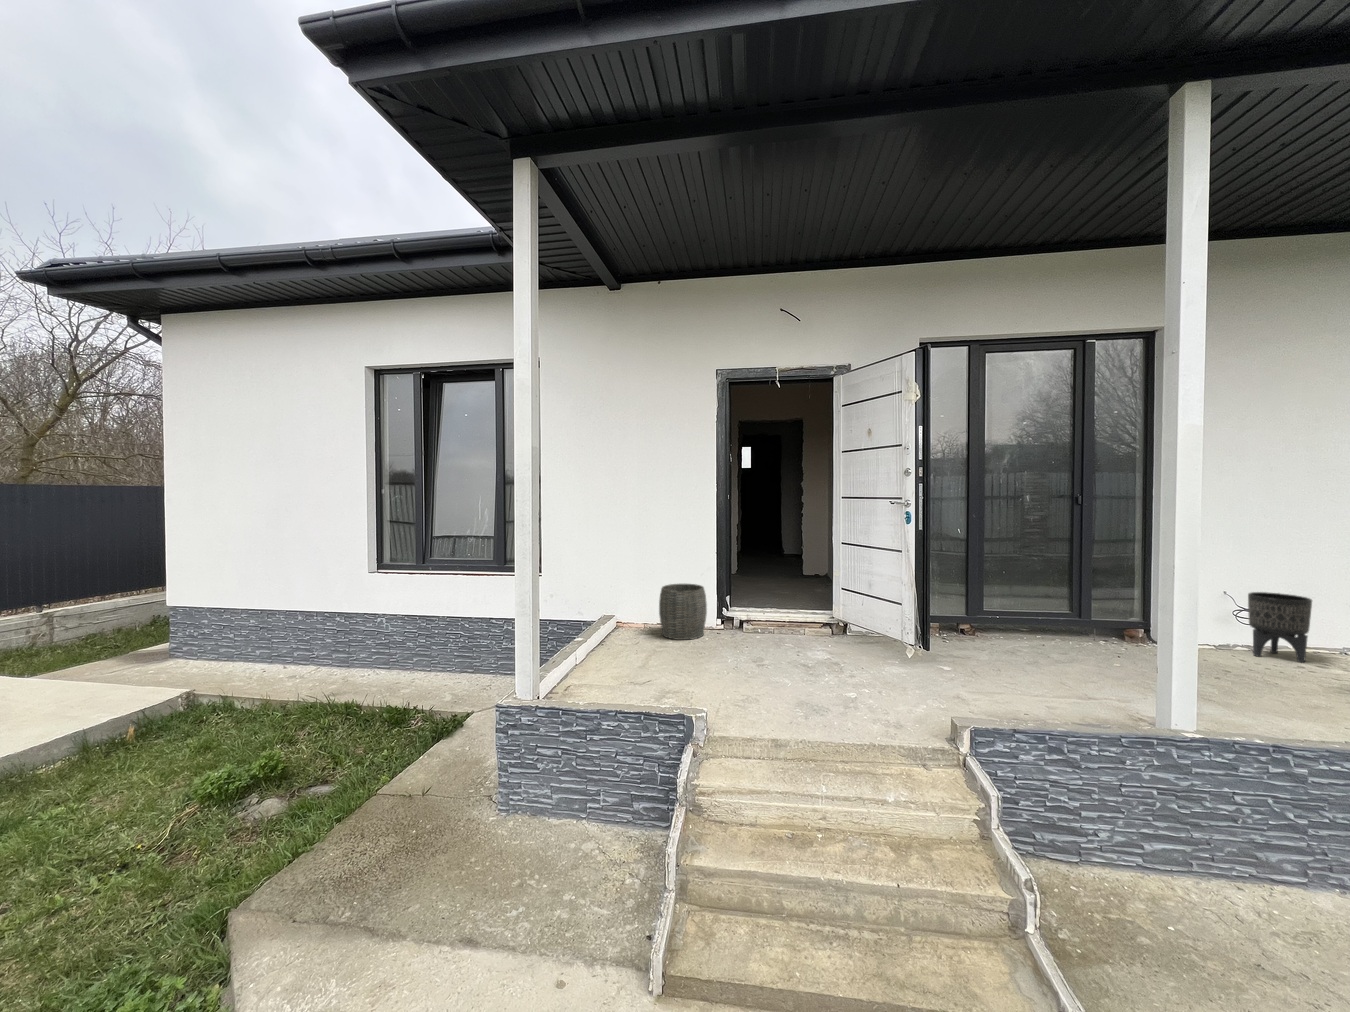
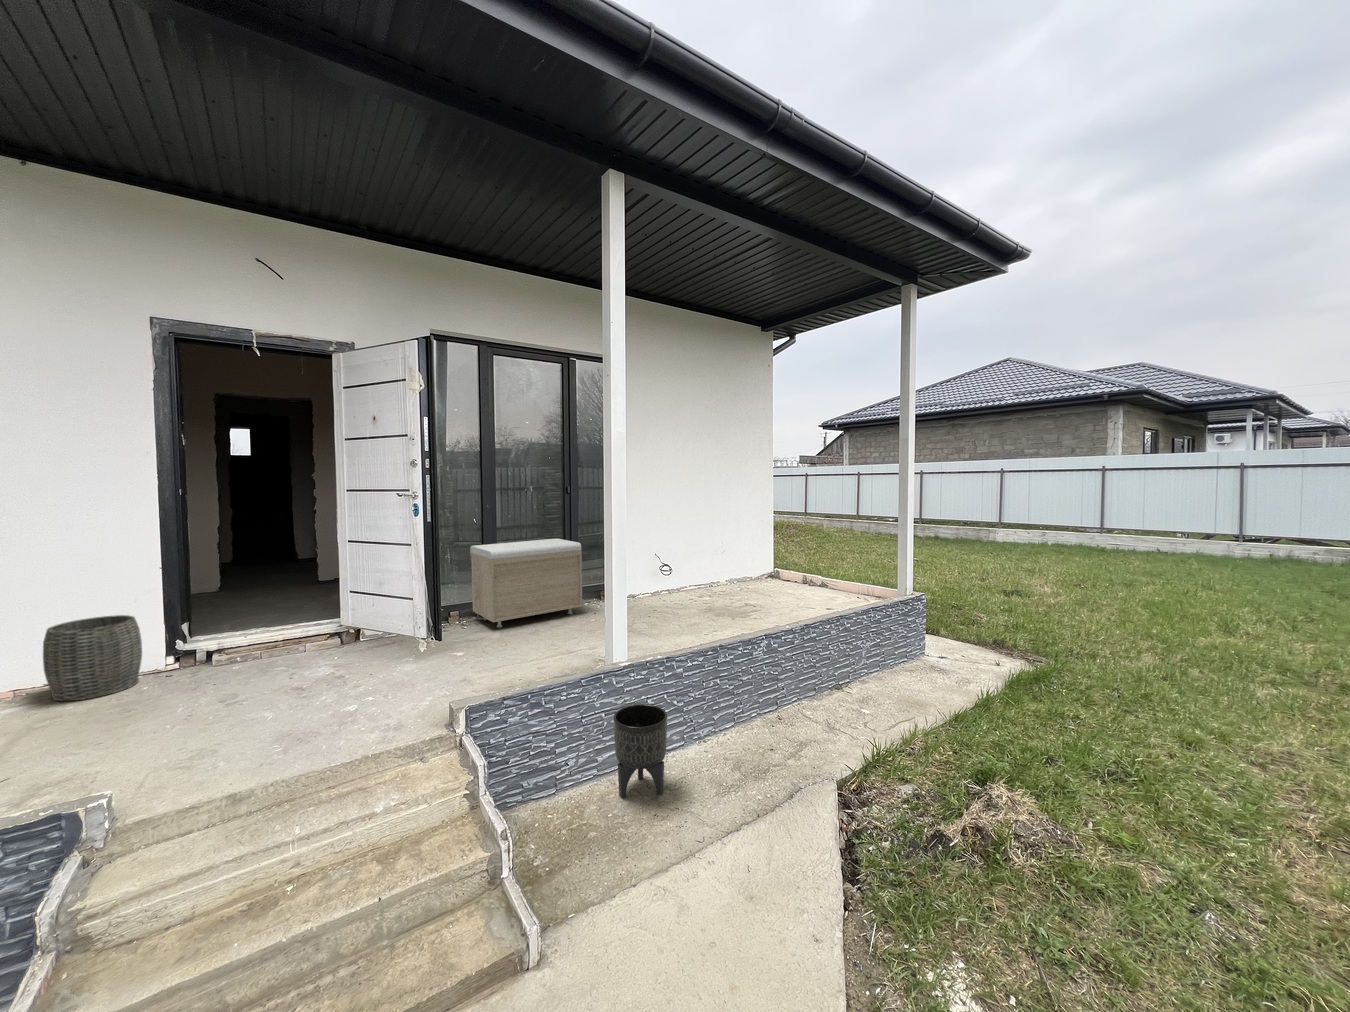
storage bench: none [955,558,1101,651] -> present [470,539,582,627]
planter: present [1248,592,1312,662] -> present [613,704,667,798]

